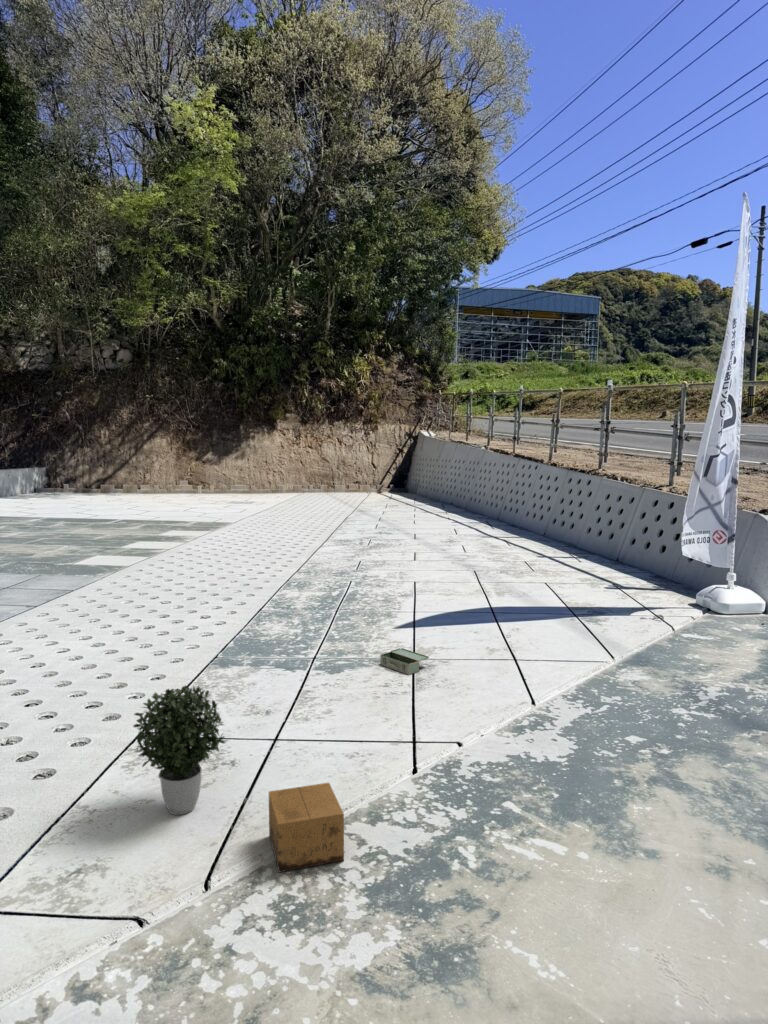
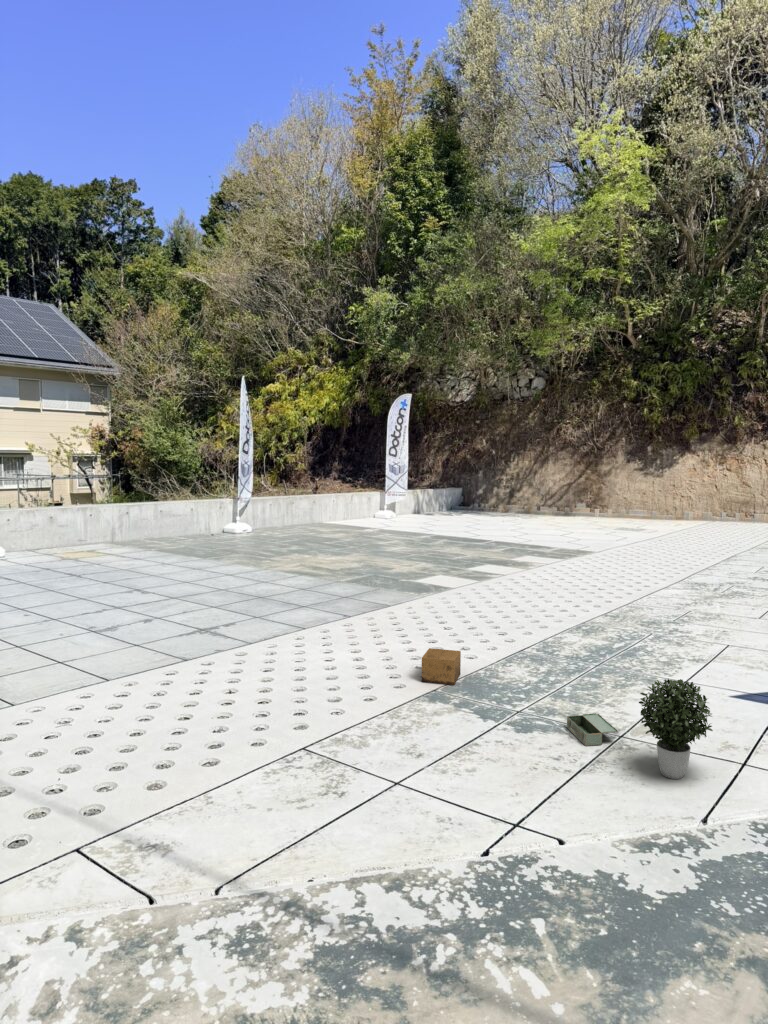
potted plant: present [133,686,225,815] -> present [639,679,713,779]
cardboard box: present [269,783,344,872] -> present [422,648,461,685]

